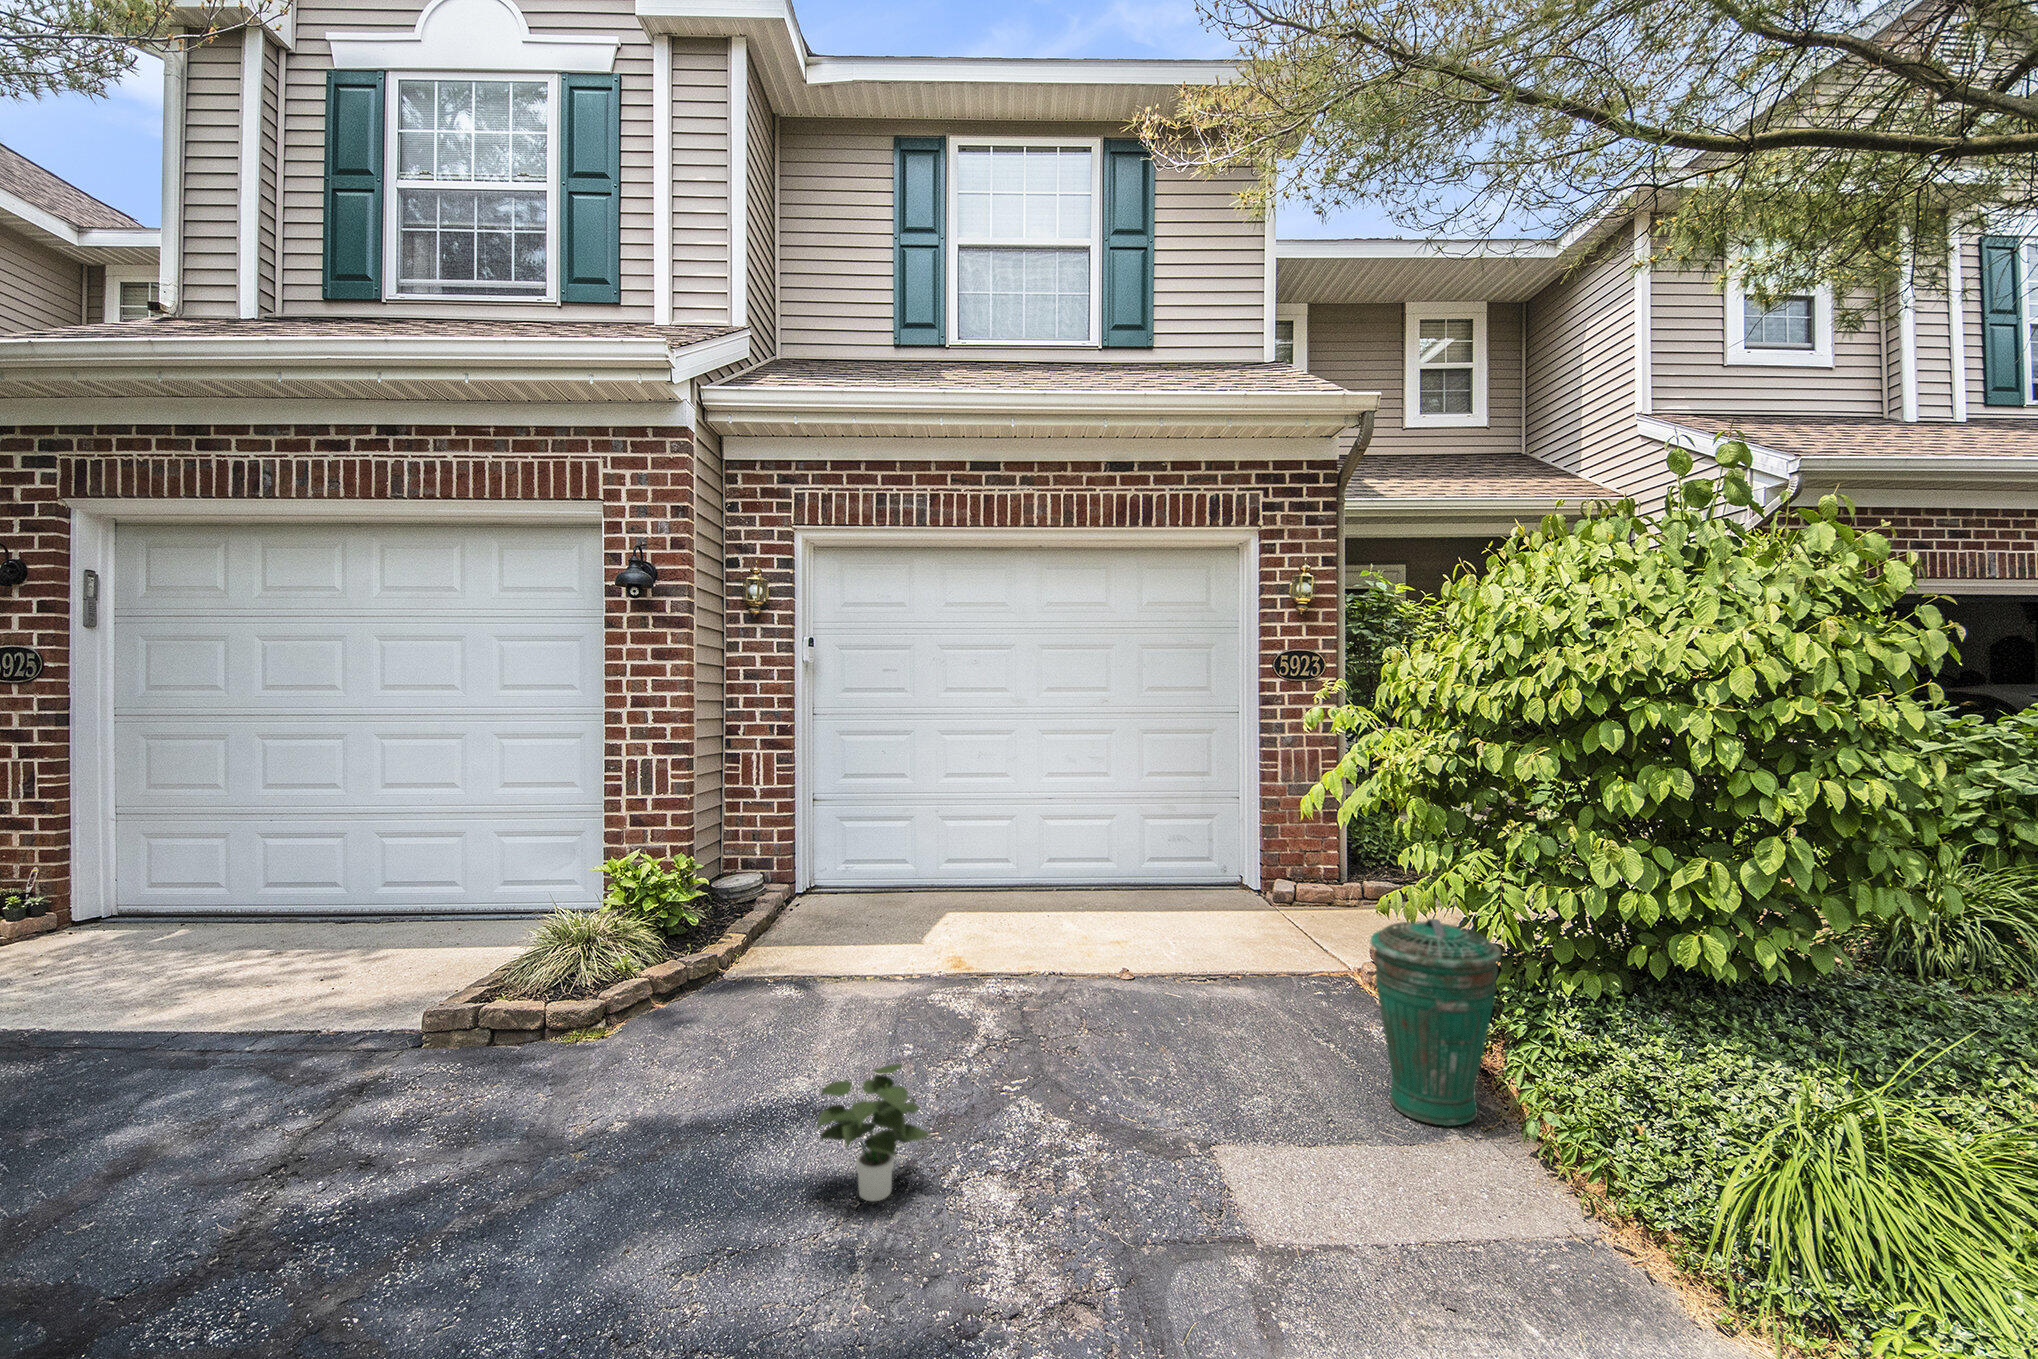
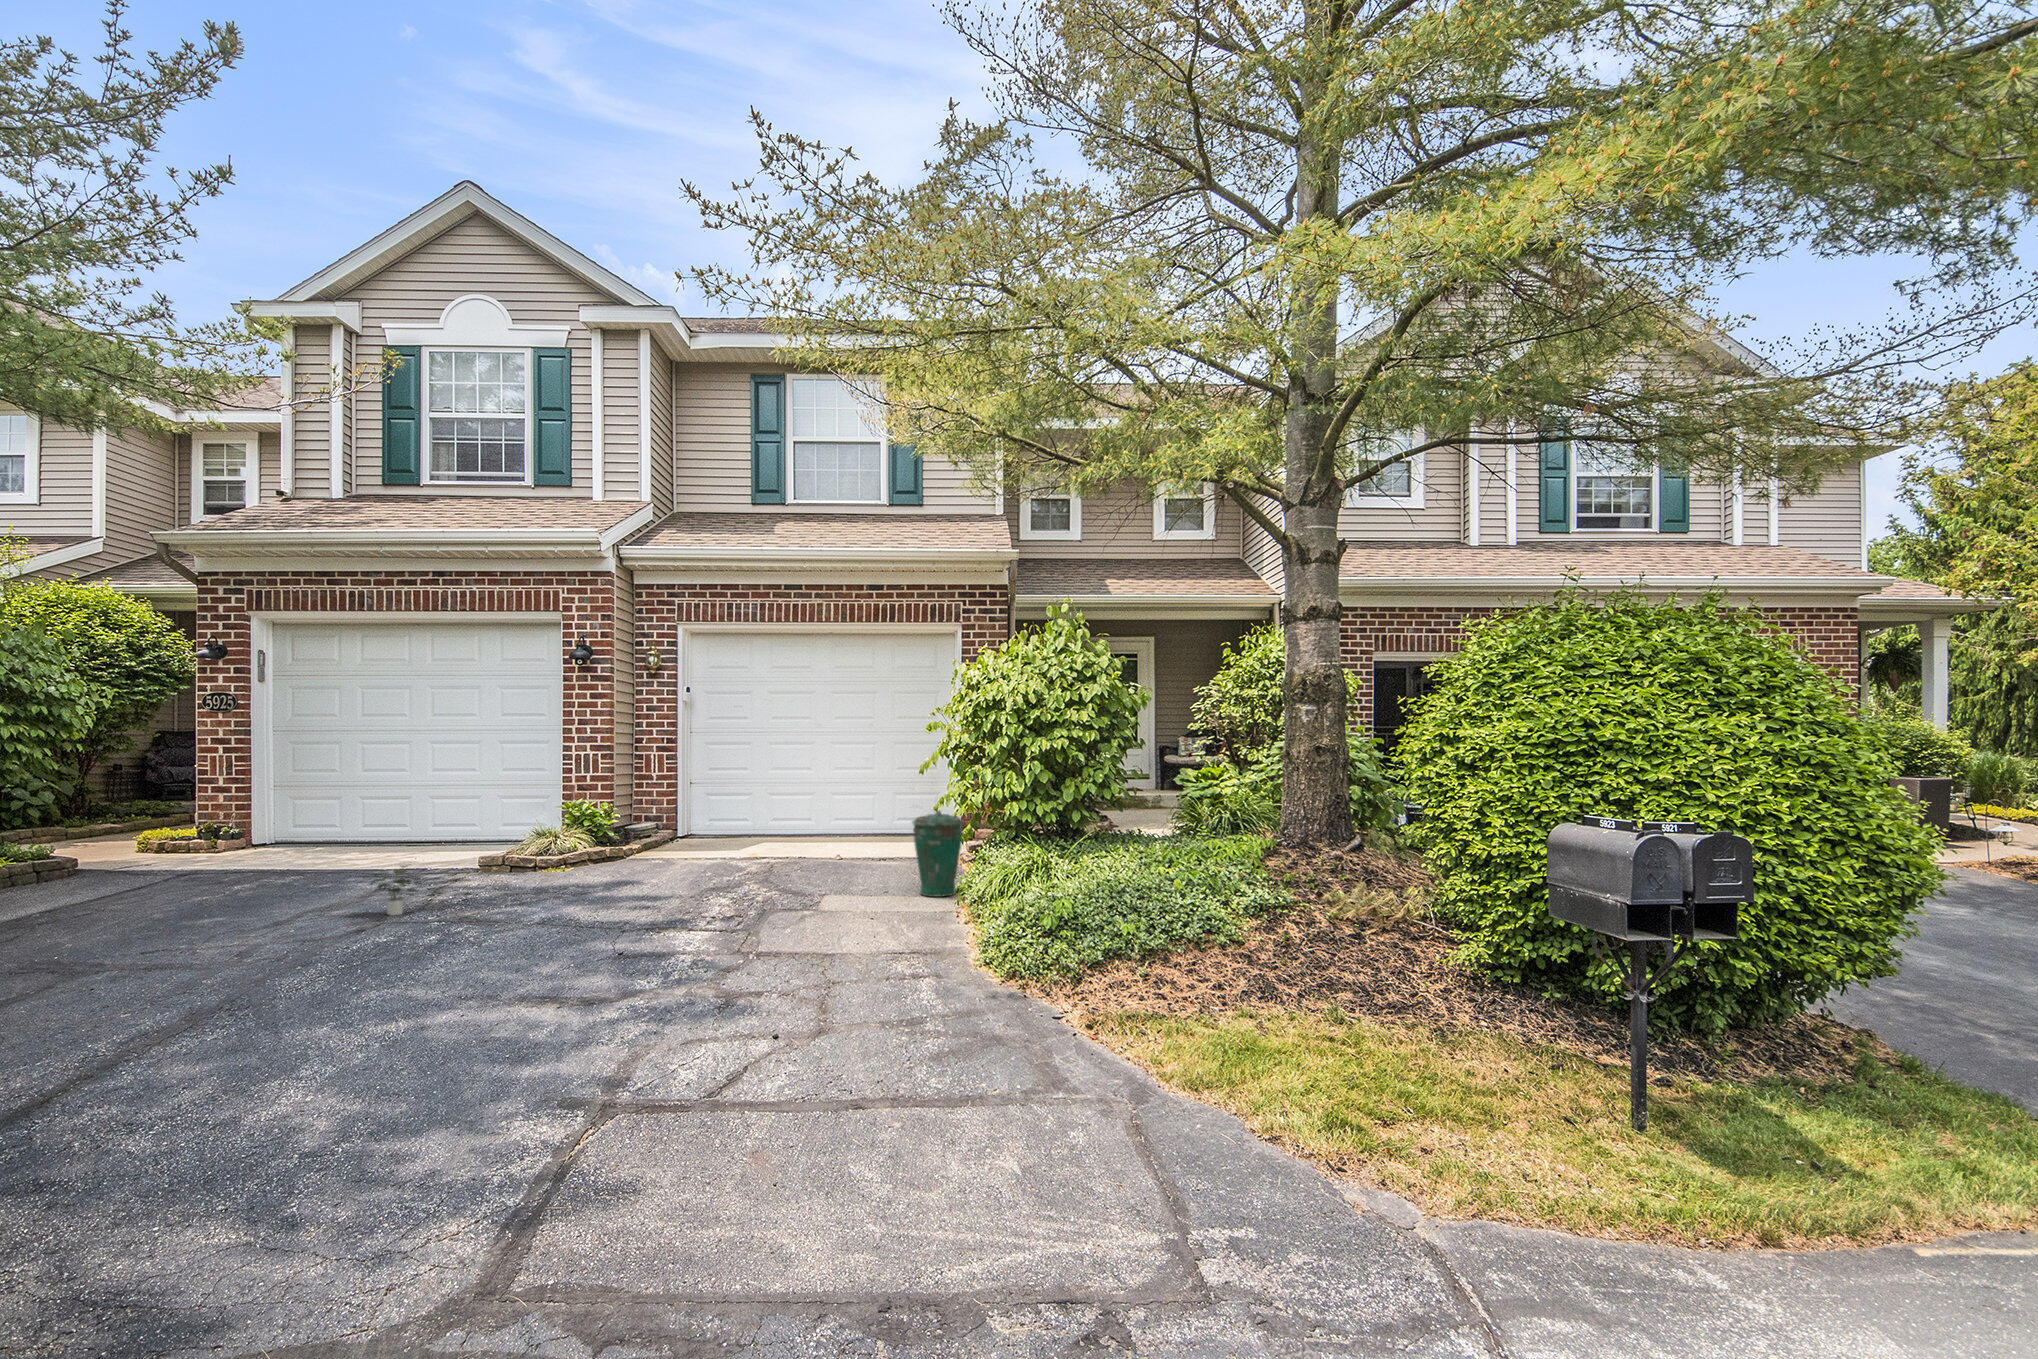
potted plant: present [817,1064,931,1201] -> present [370,866,420,916]

